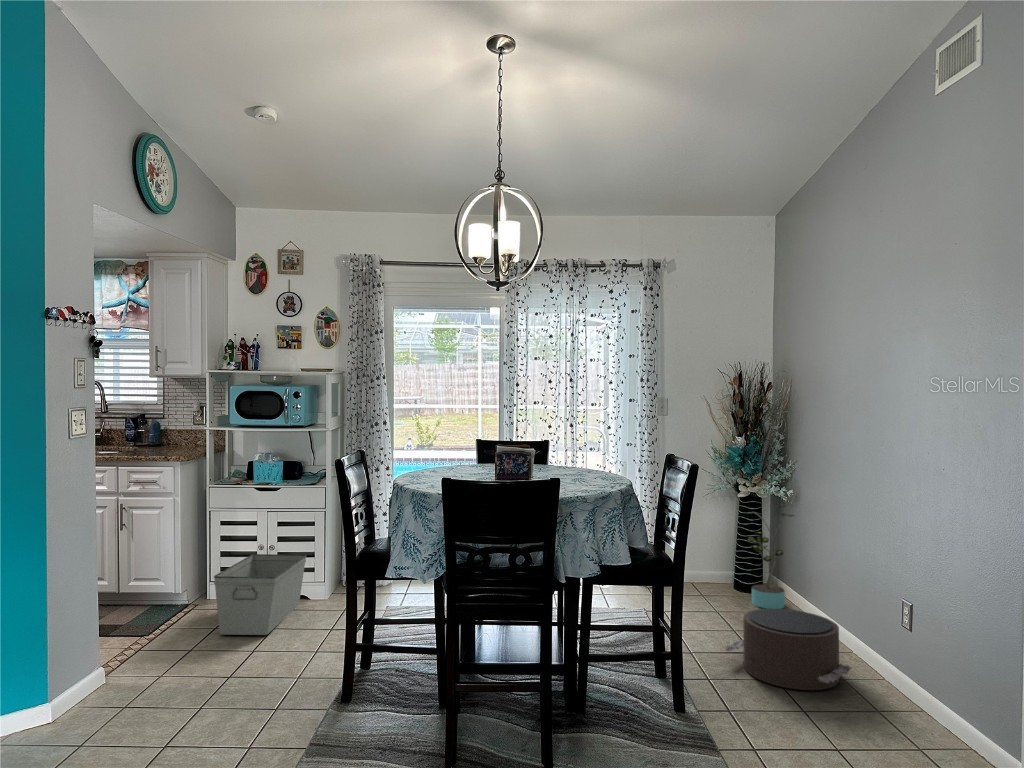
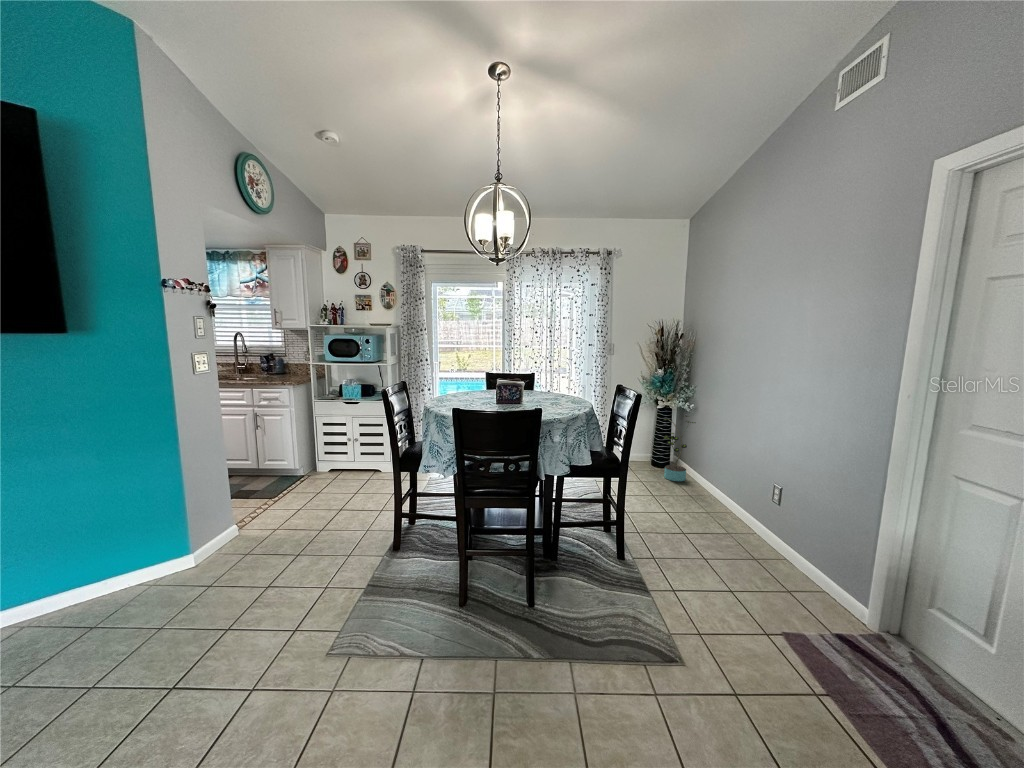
storage bin: present [214,554,306,635] -> none [315,445,379,499]
pouf: present [724,609,852,690] -> none [648,486,735,543]

